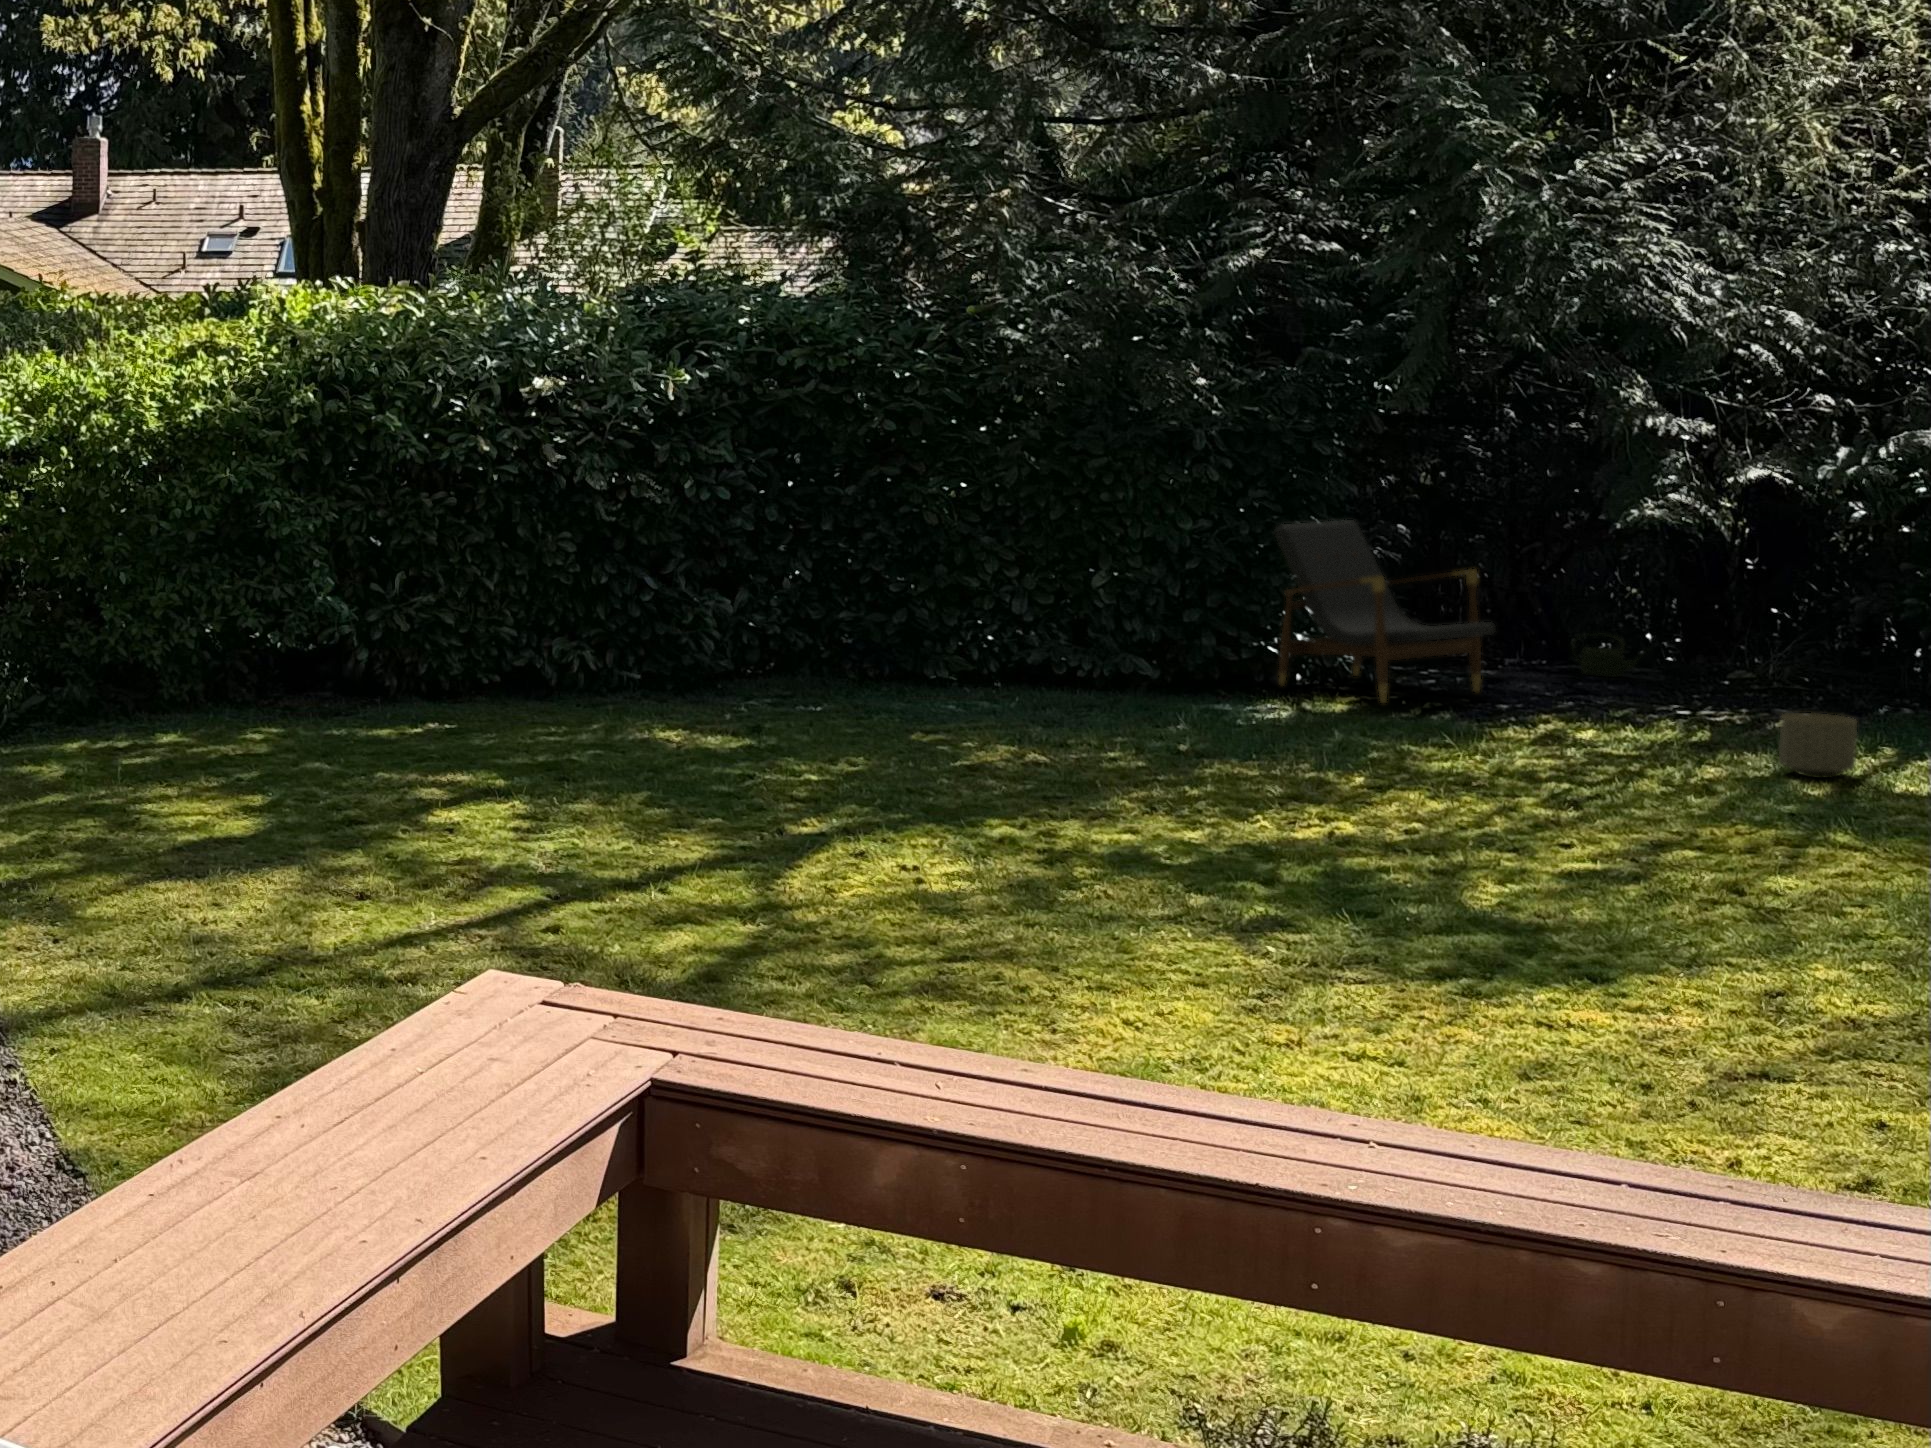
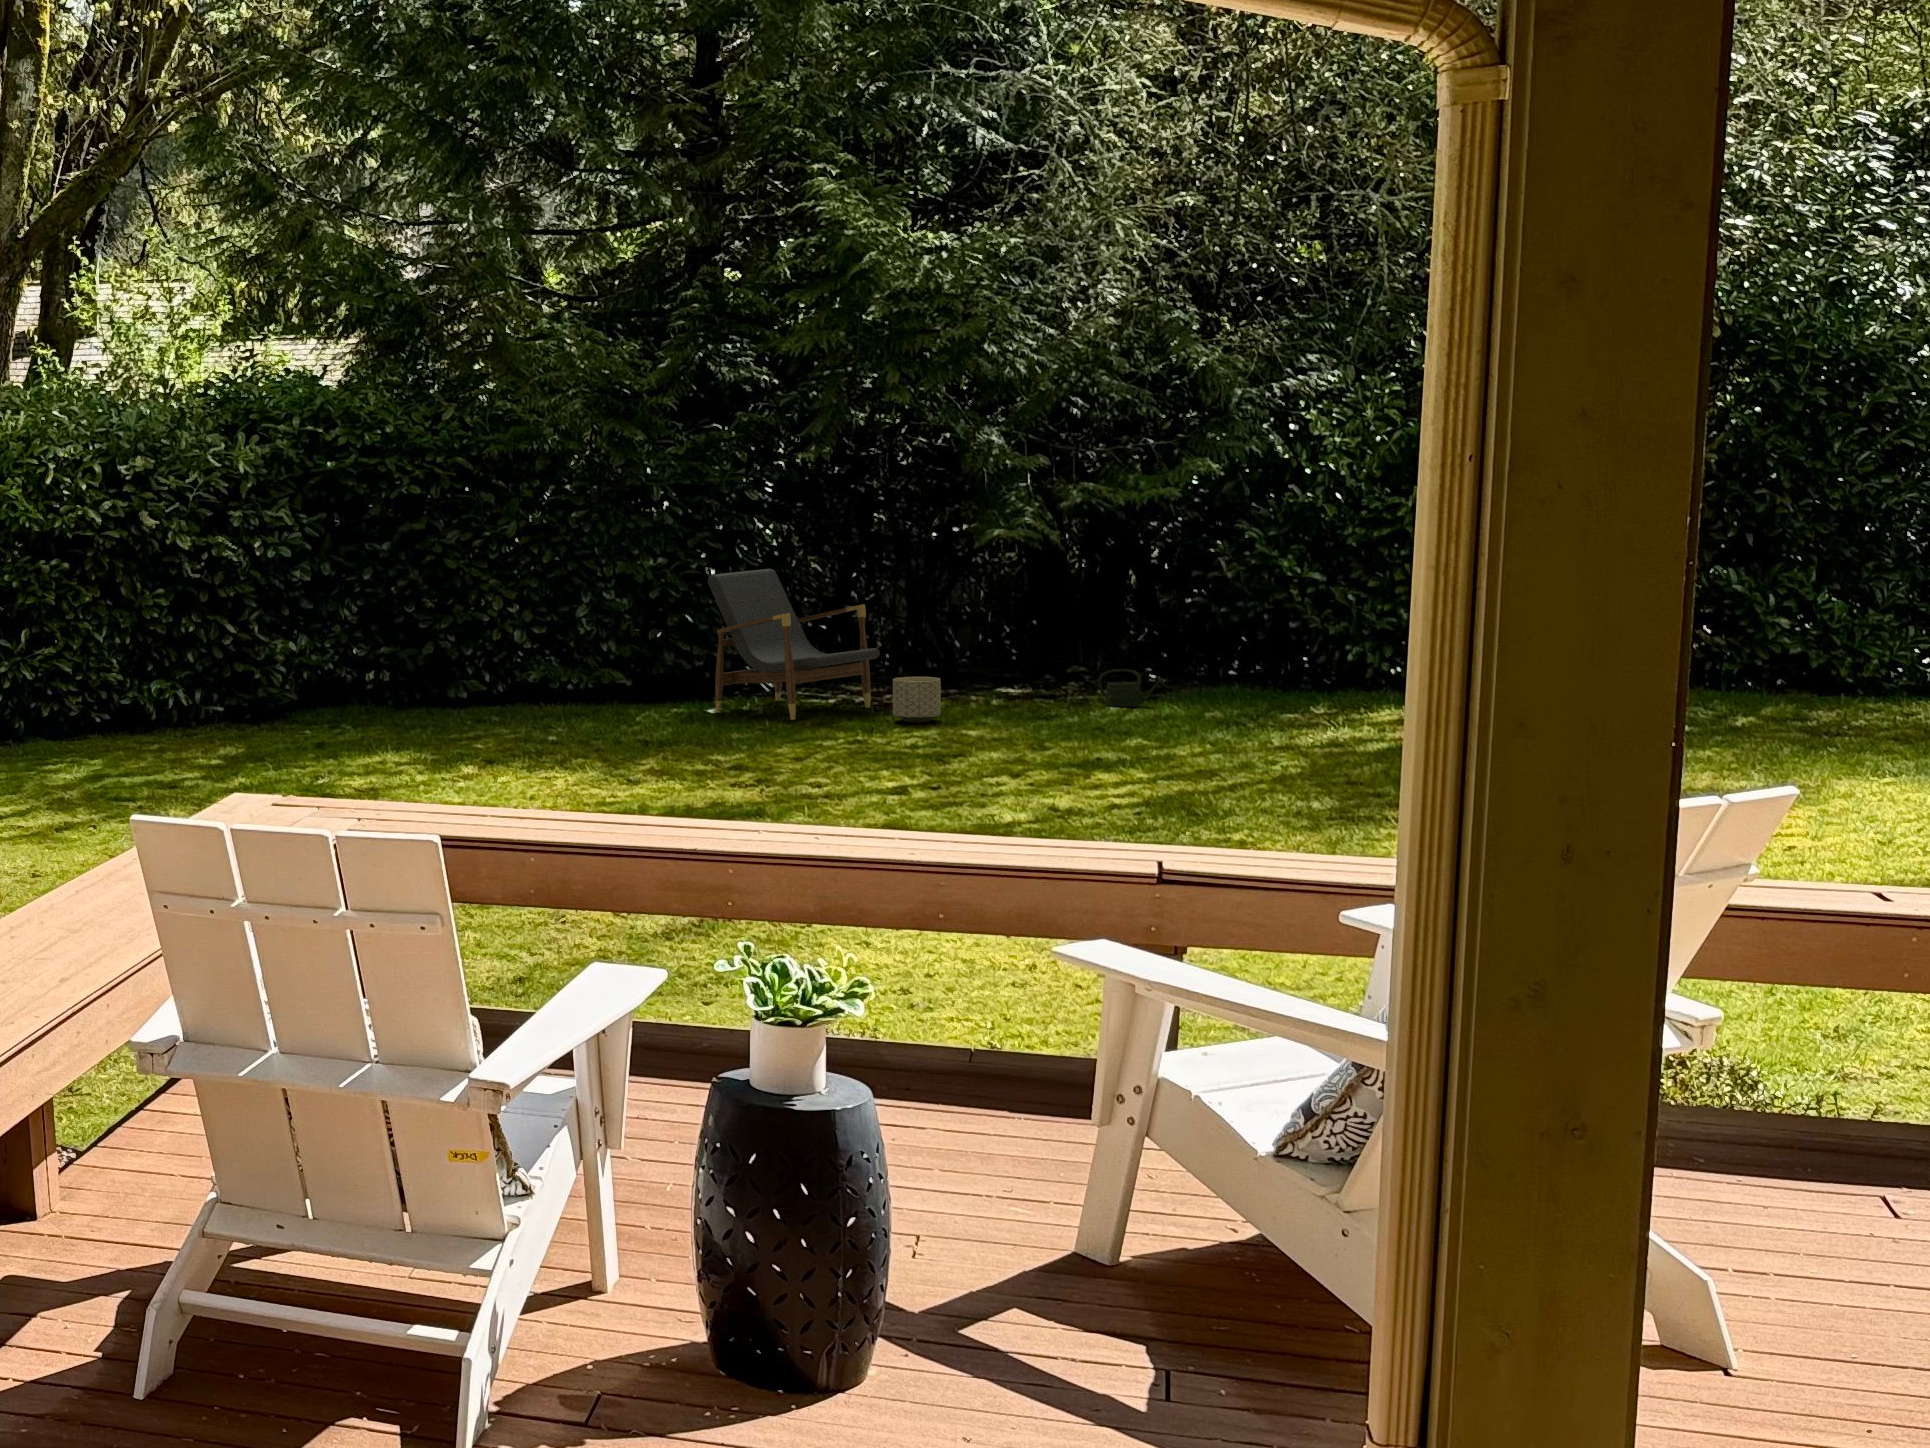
watering can: present [1571,636,1643,677] -> present [1098,669,1163,707]
planter: present [1779,713,1857,778] -> present [893,677,941,723]

